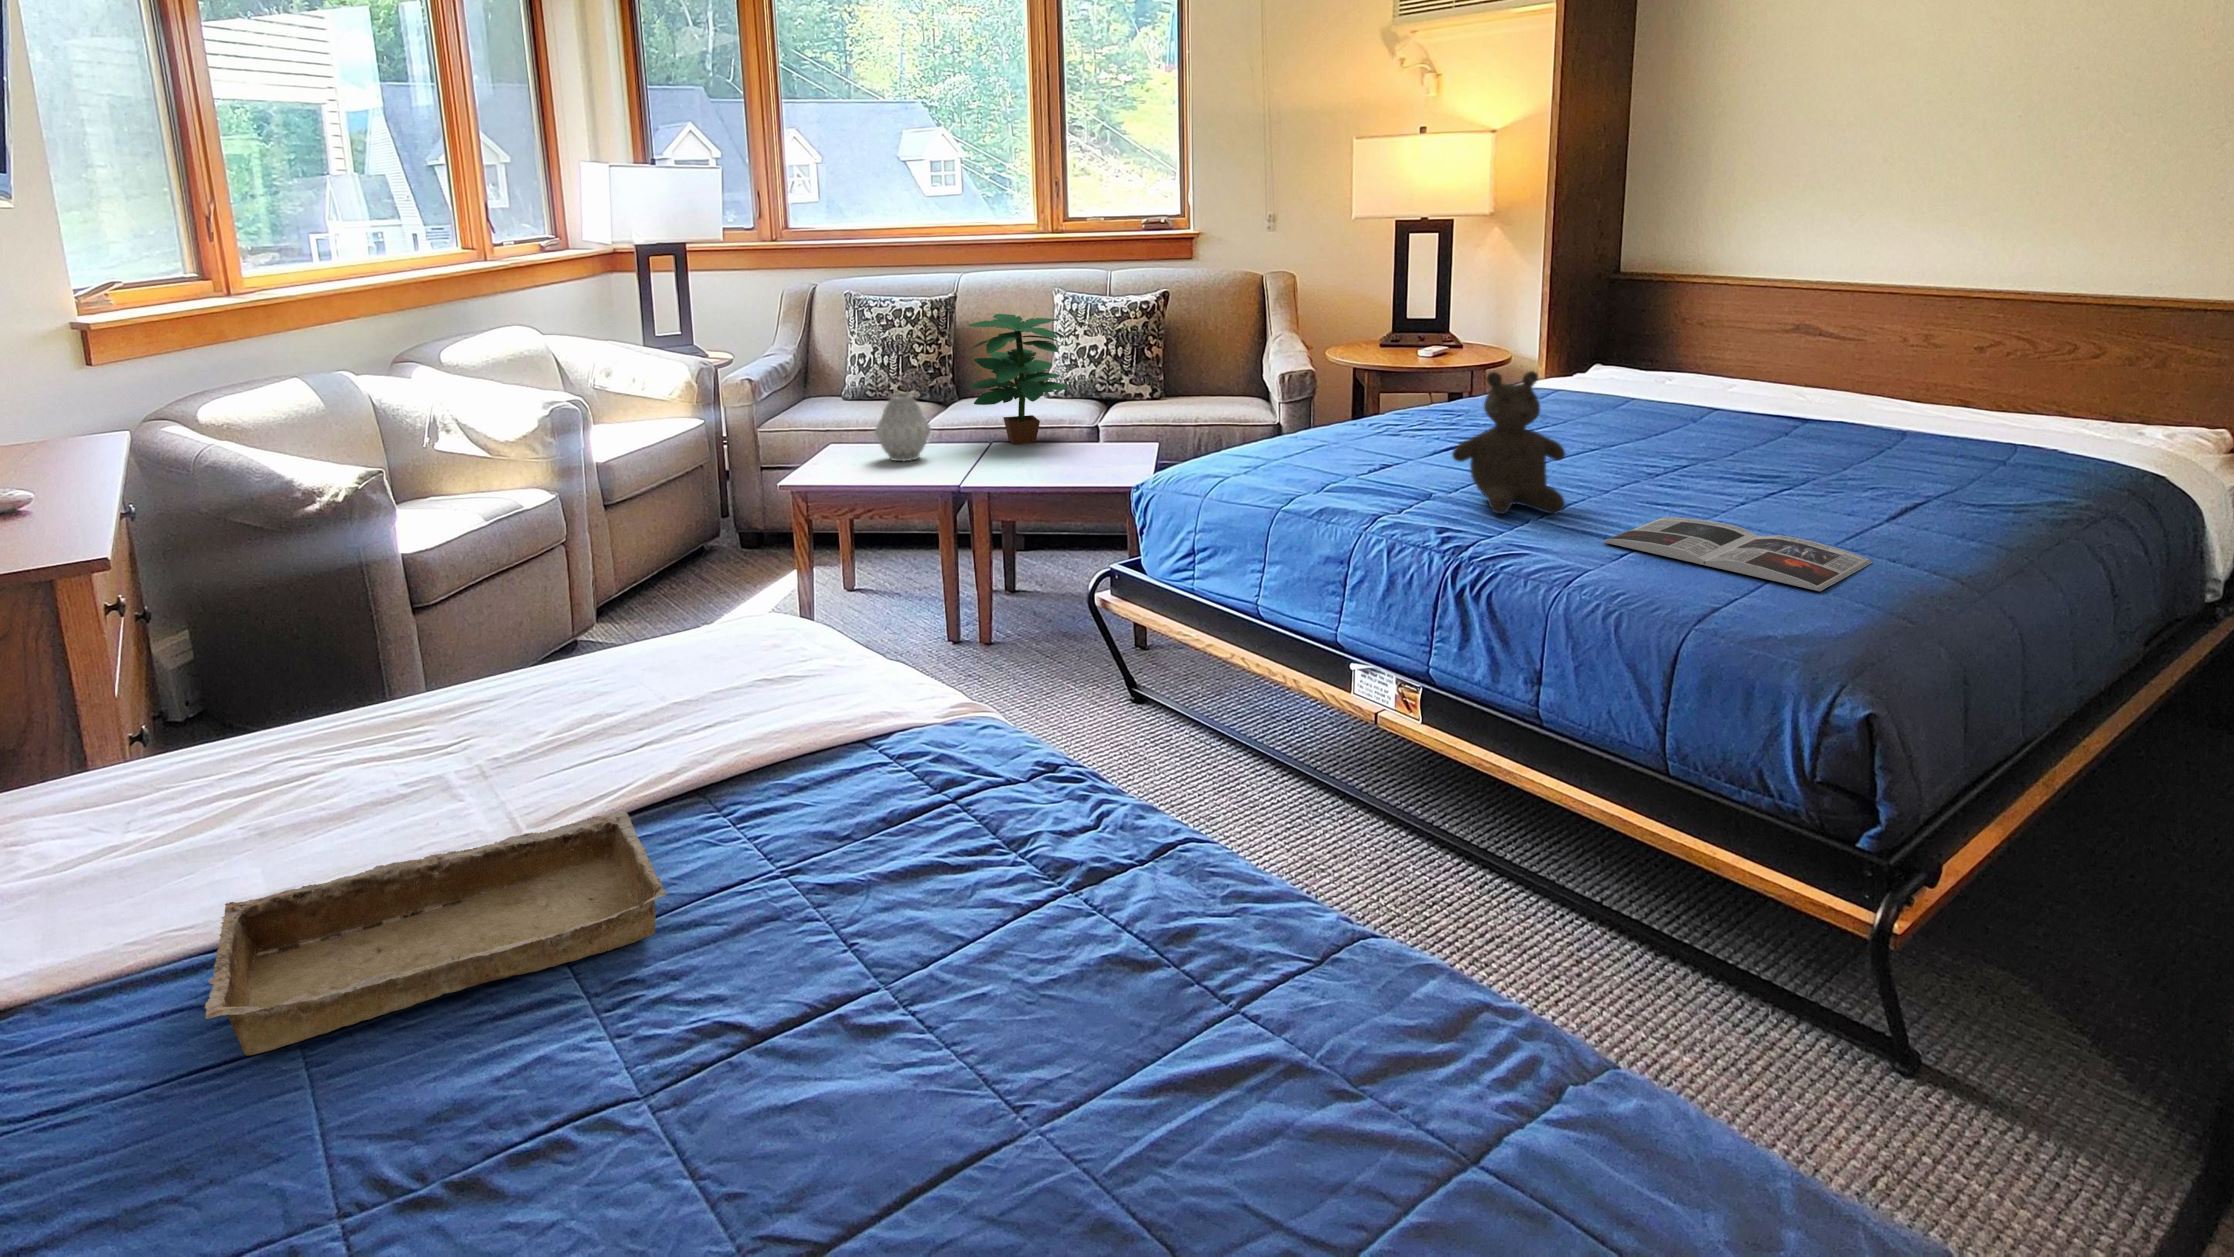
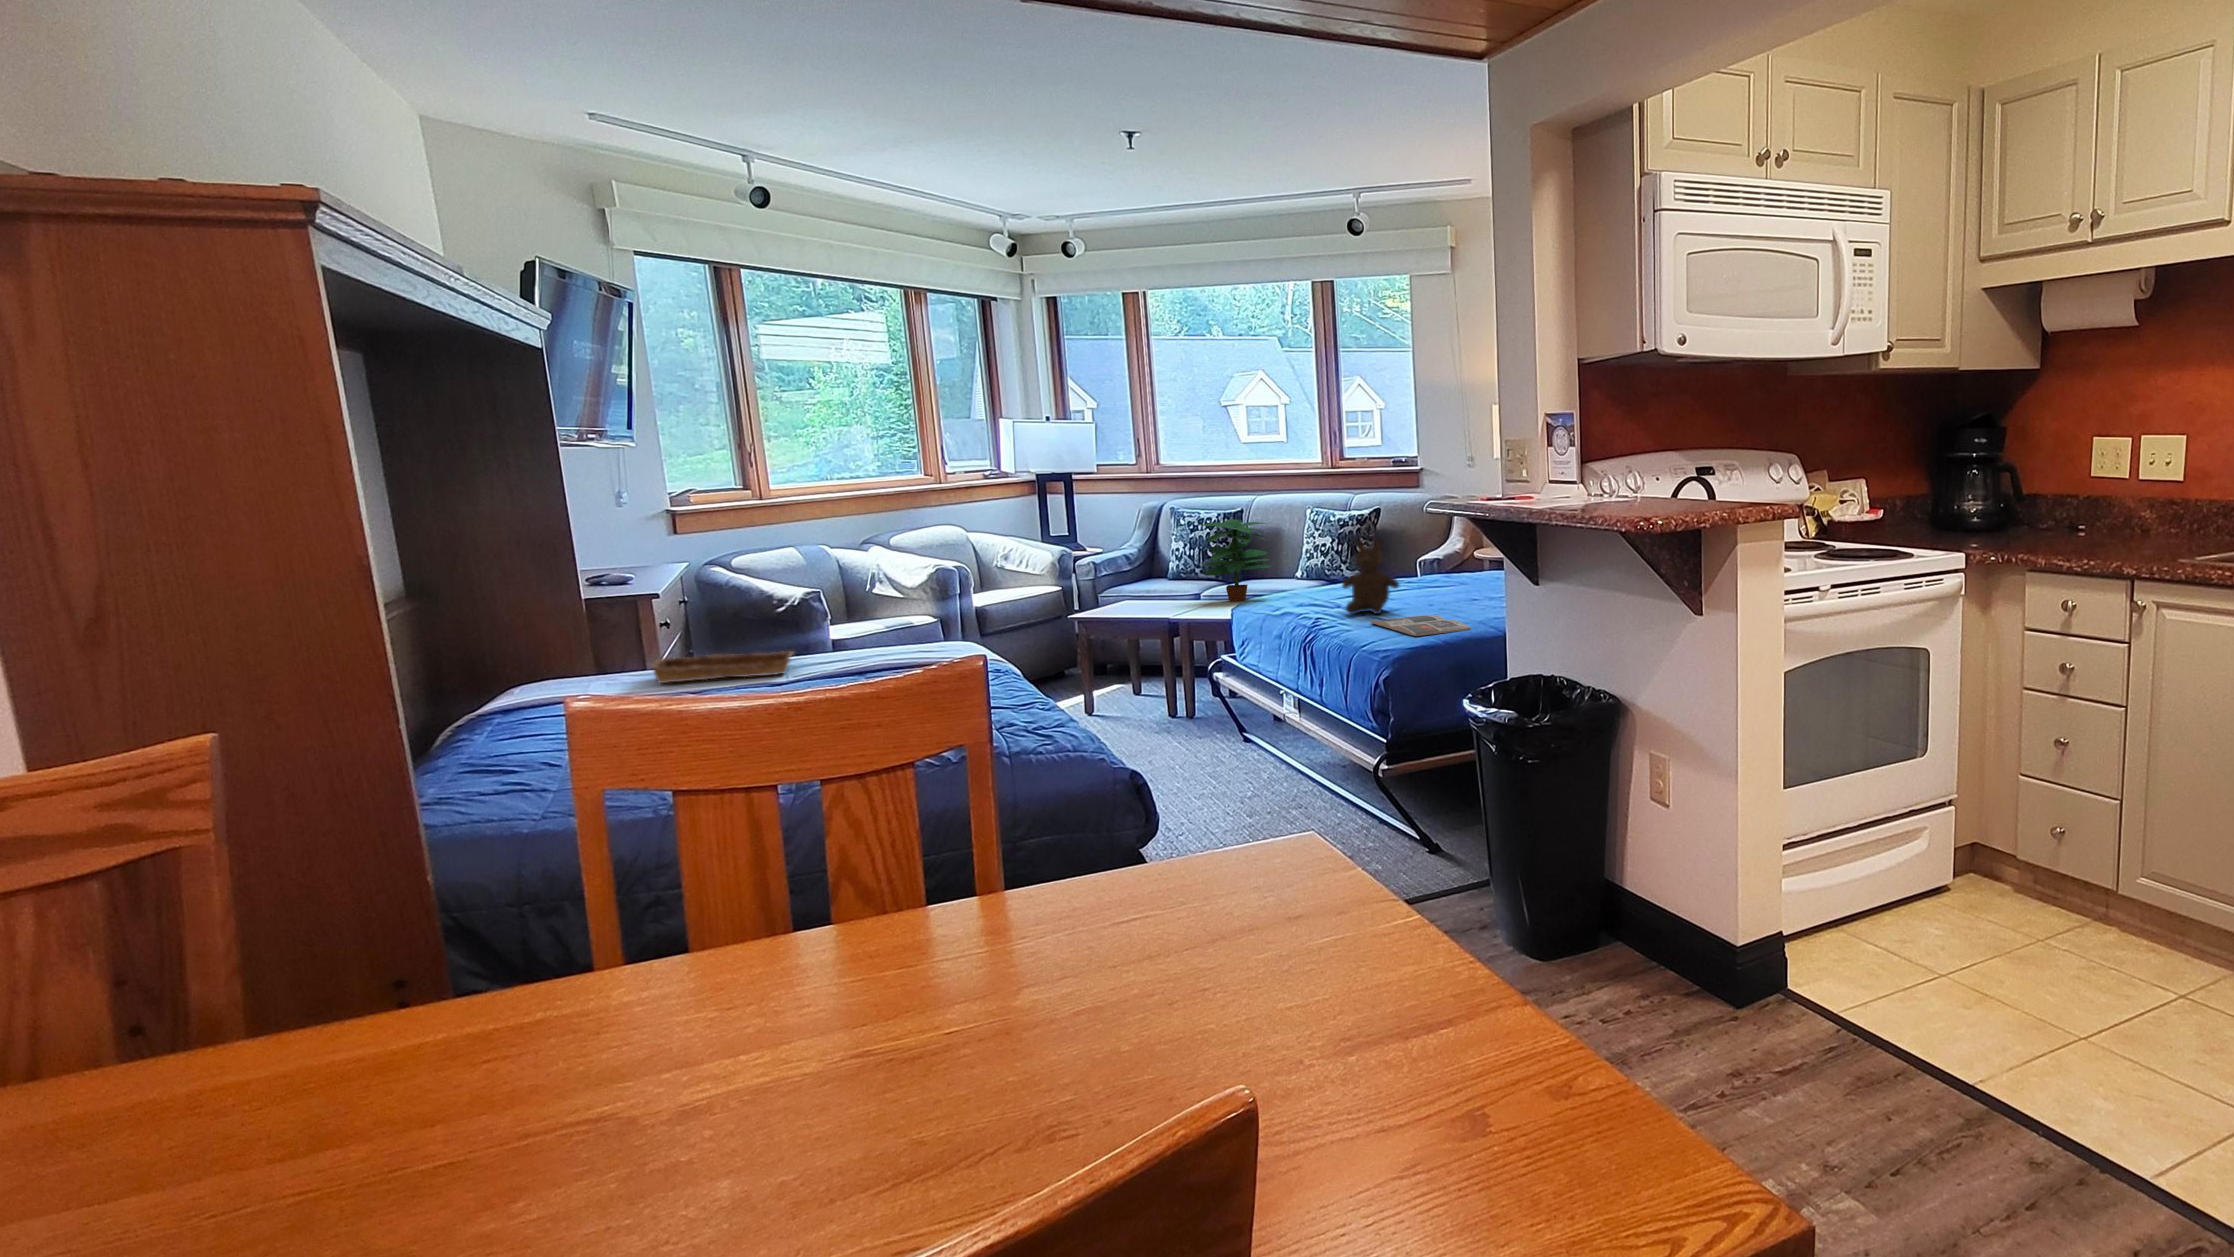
vase: present [875,394,931,461] -> none [1134,566,1170,608]

